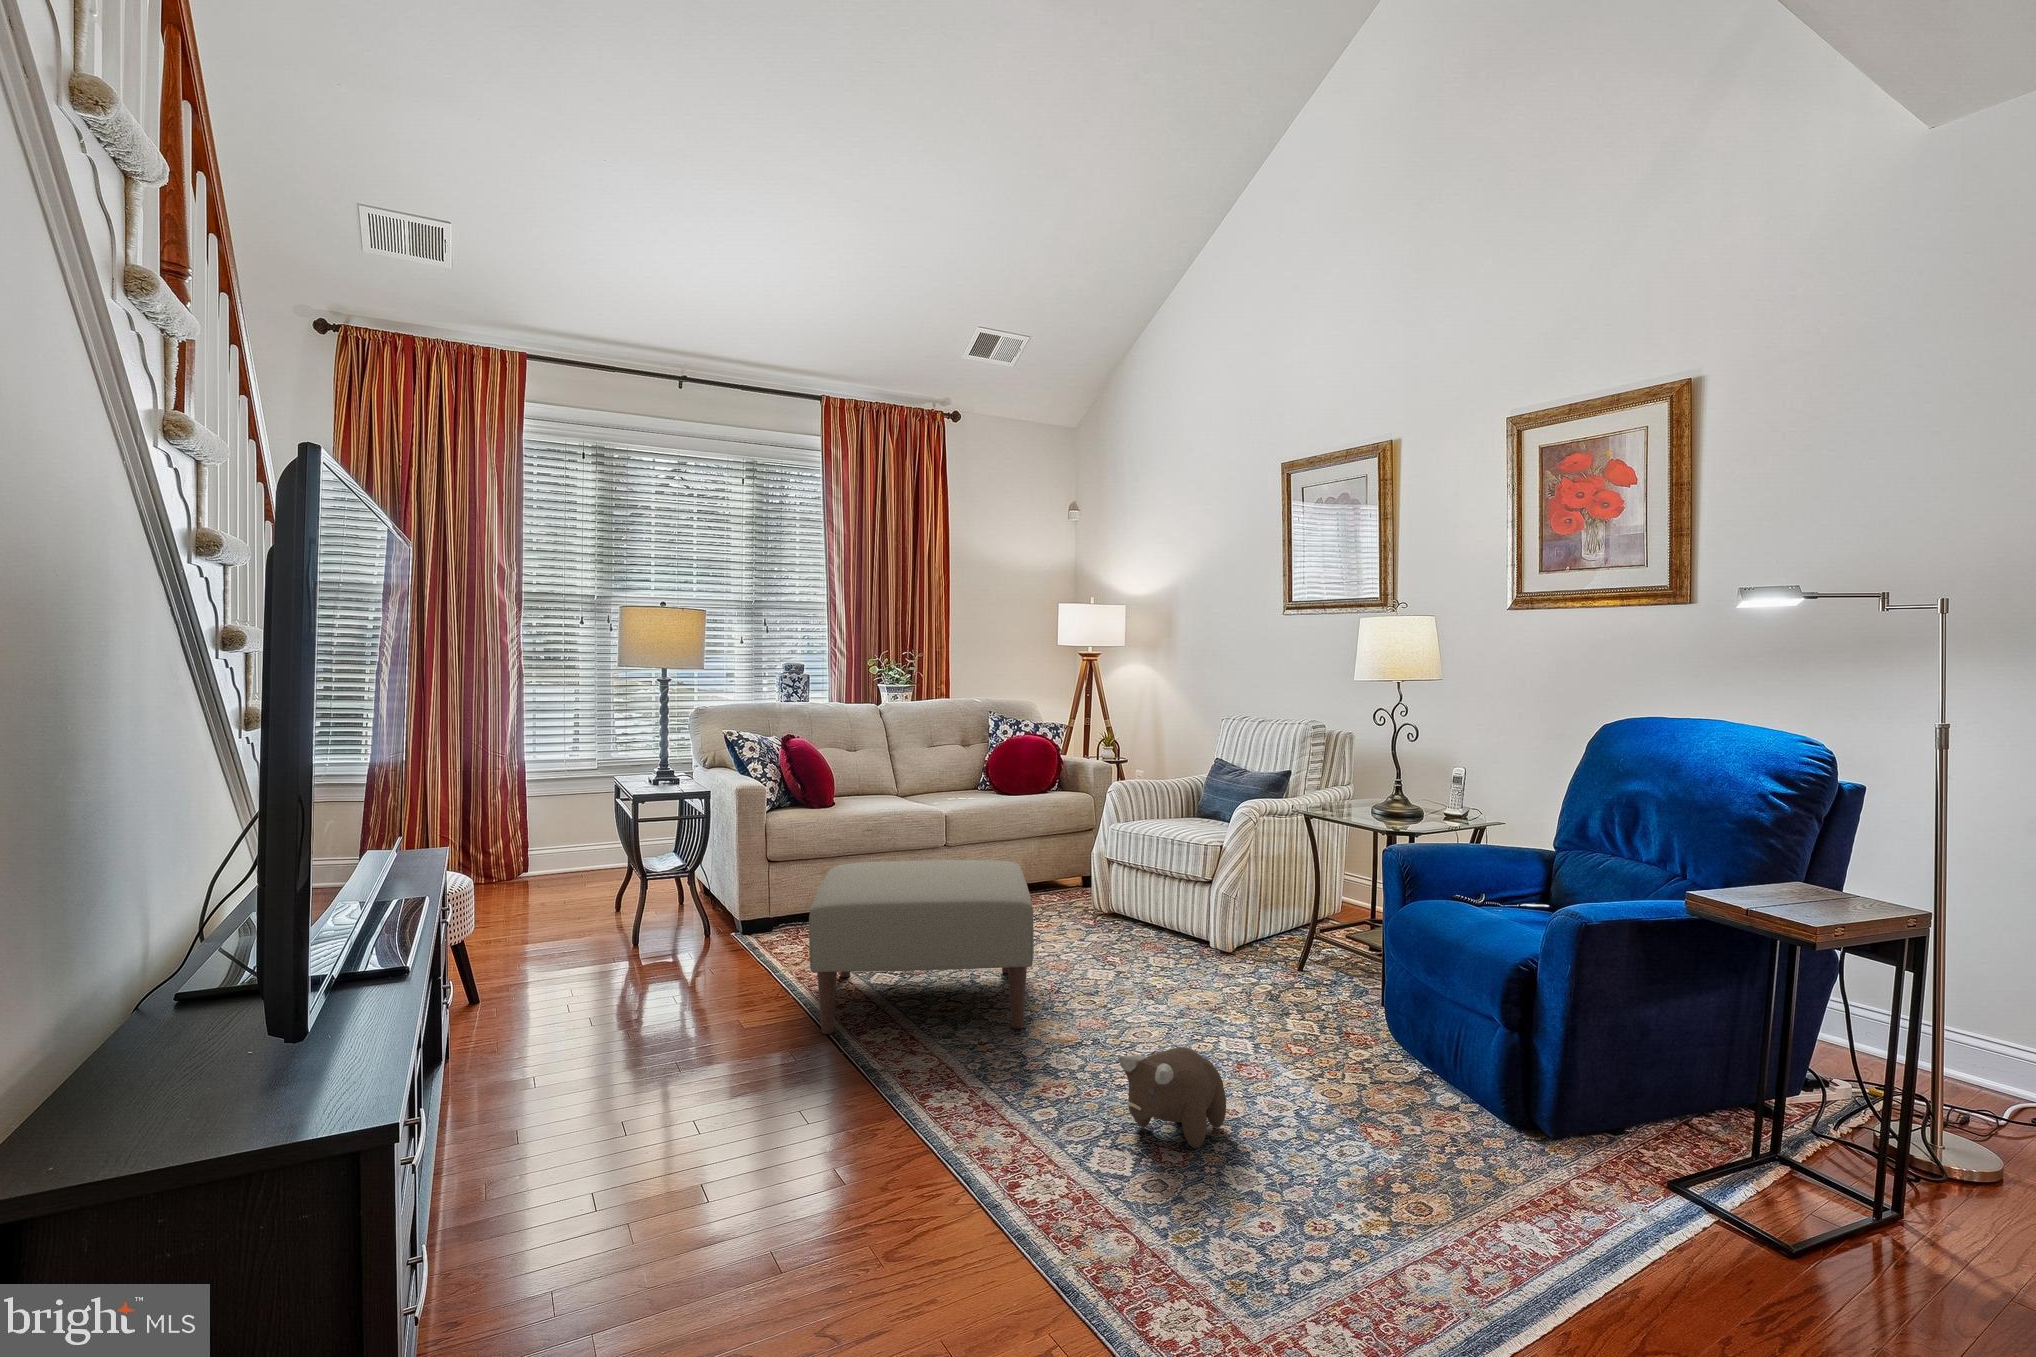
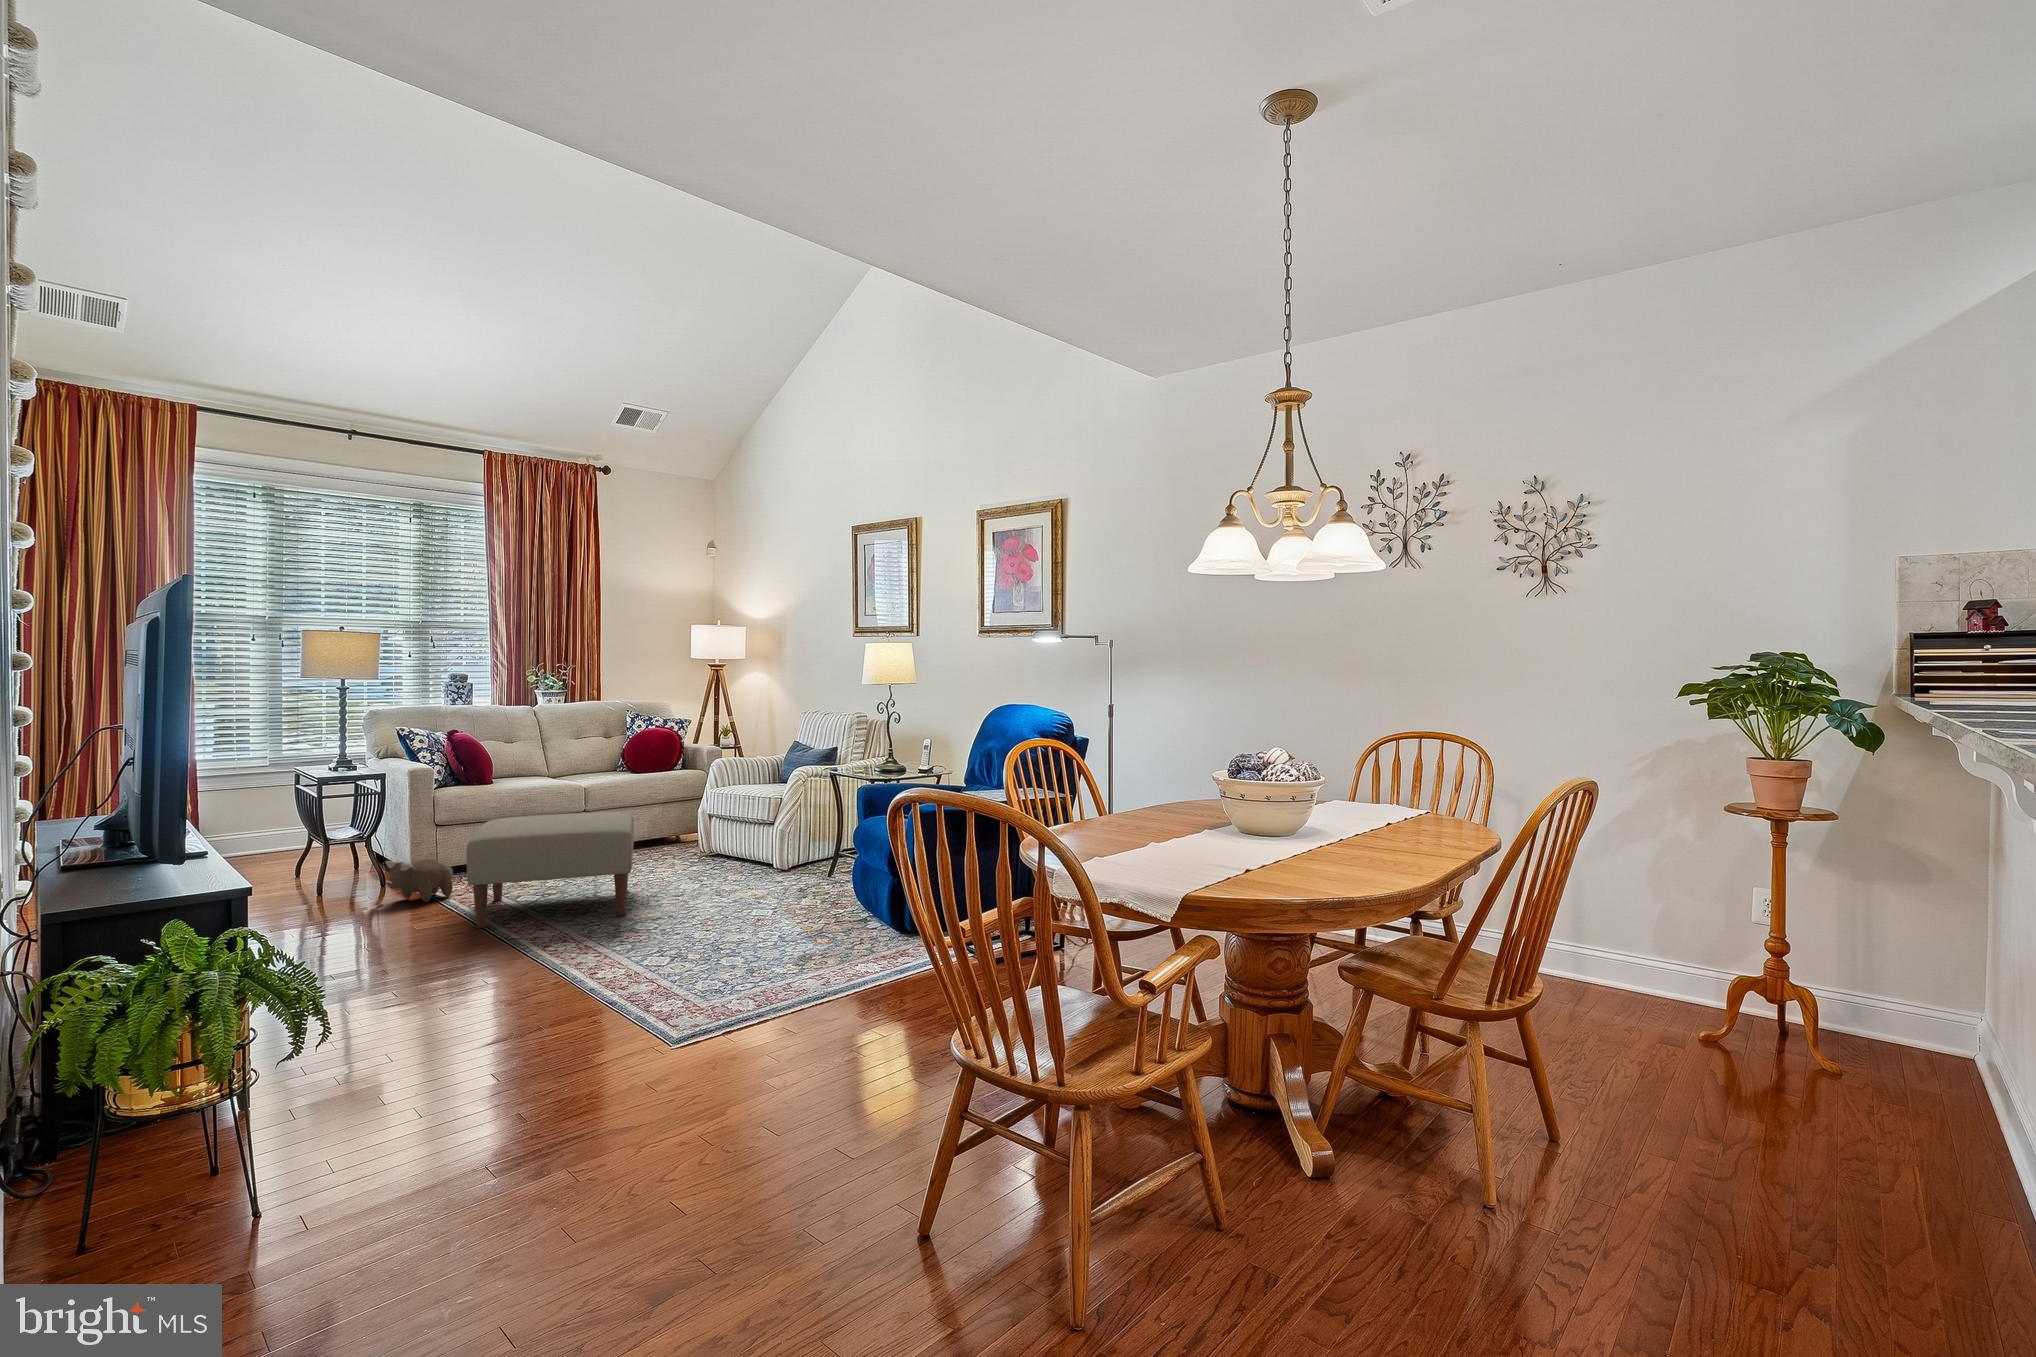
plush toy: present [1118,1047,1226,1148] -> present [385,859,453,902]

